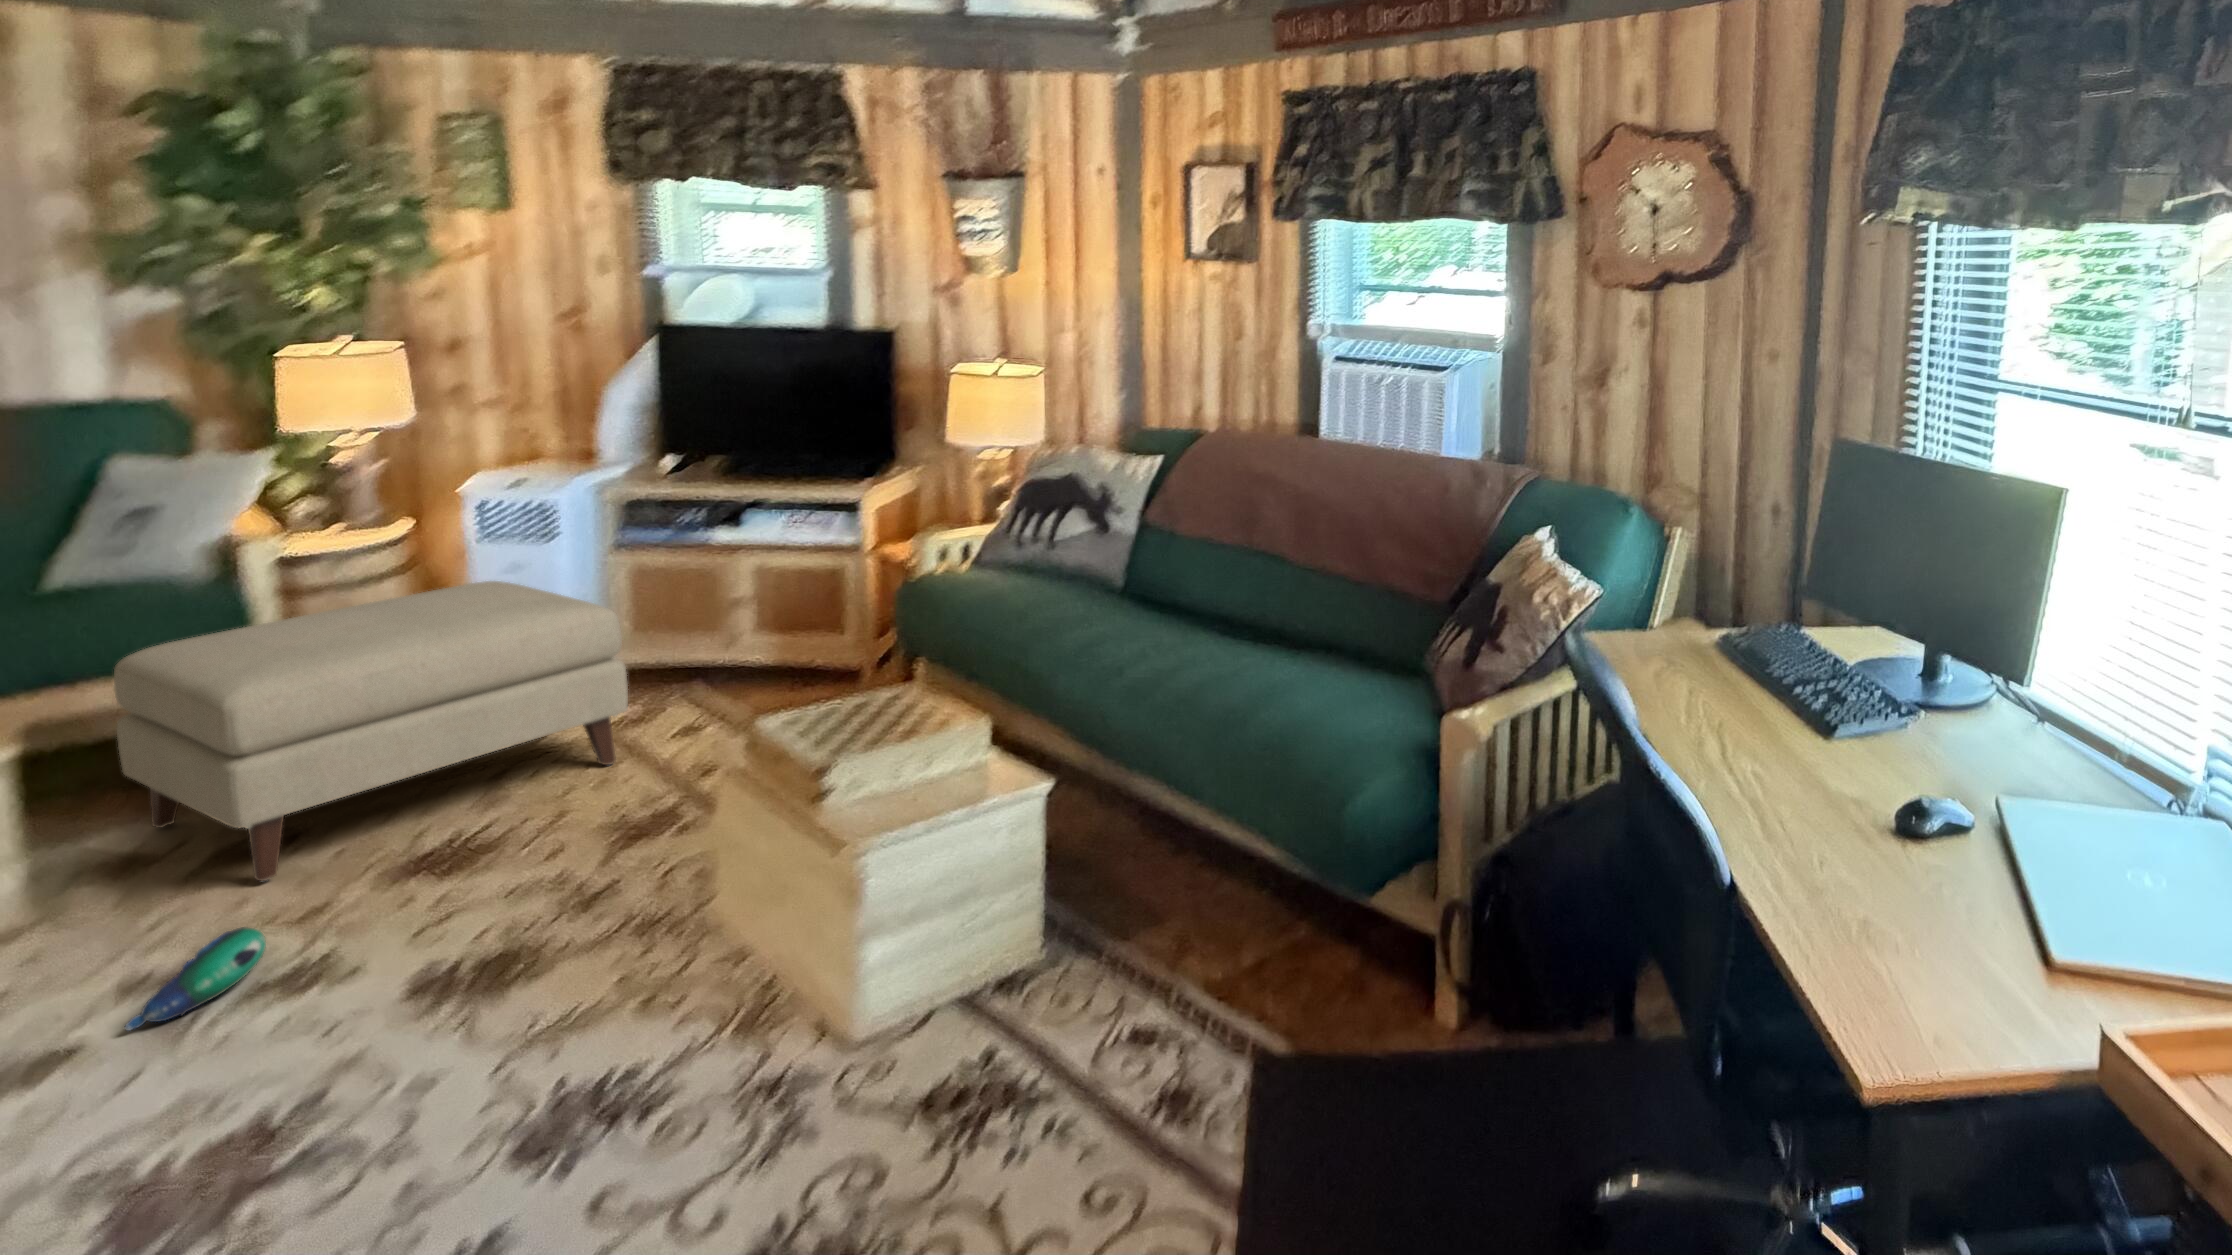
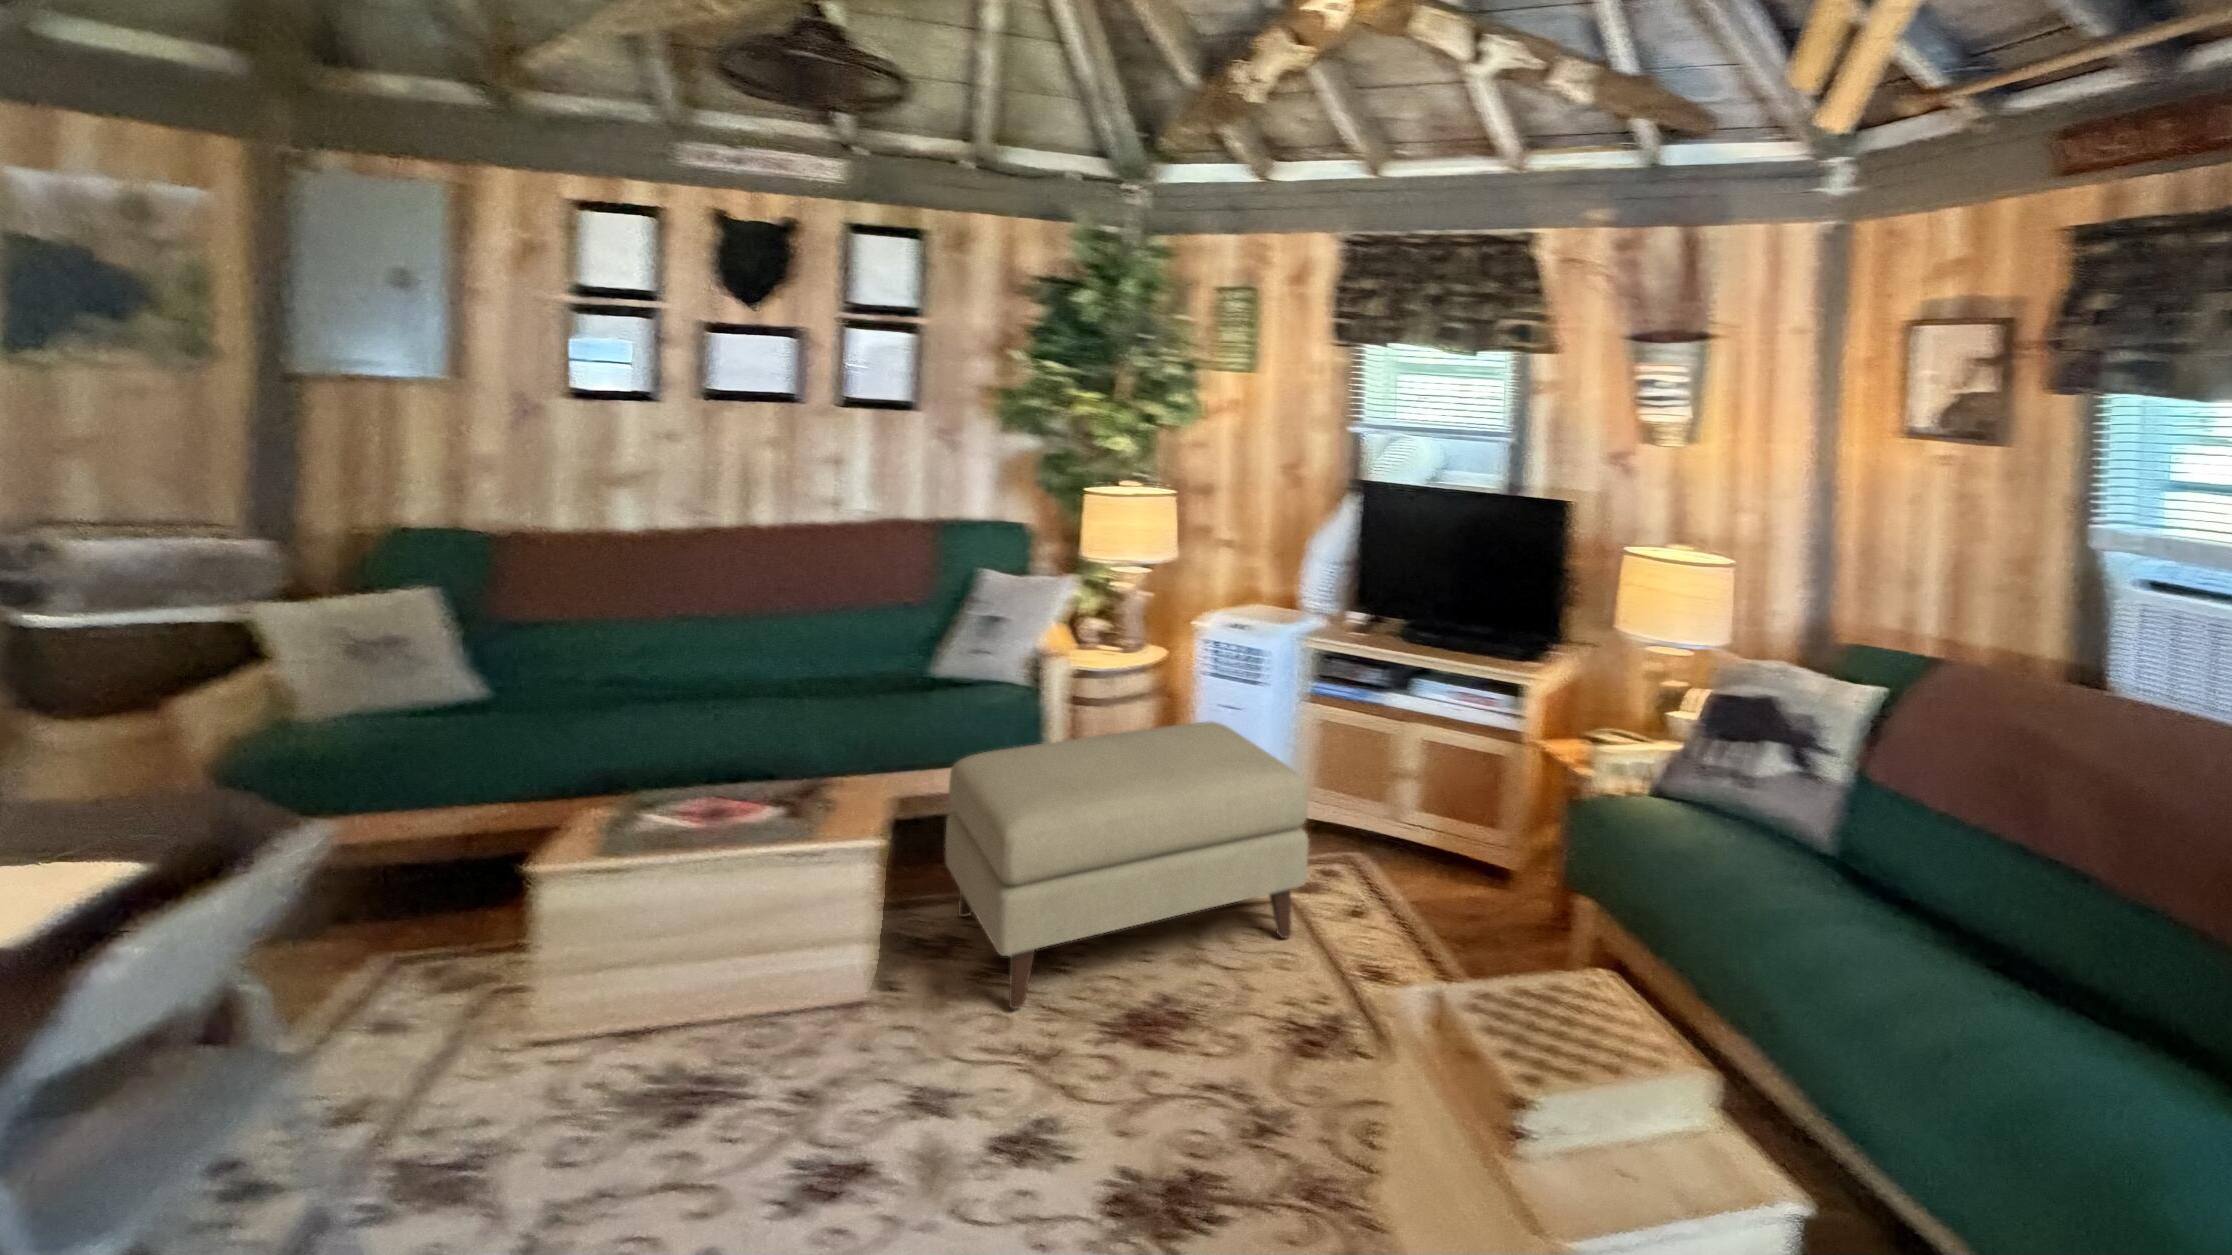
plush toy: present [125,927,266,1031] -> none [887,1073,1000,1179]

